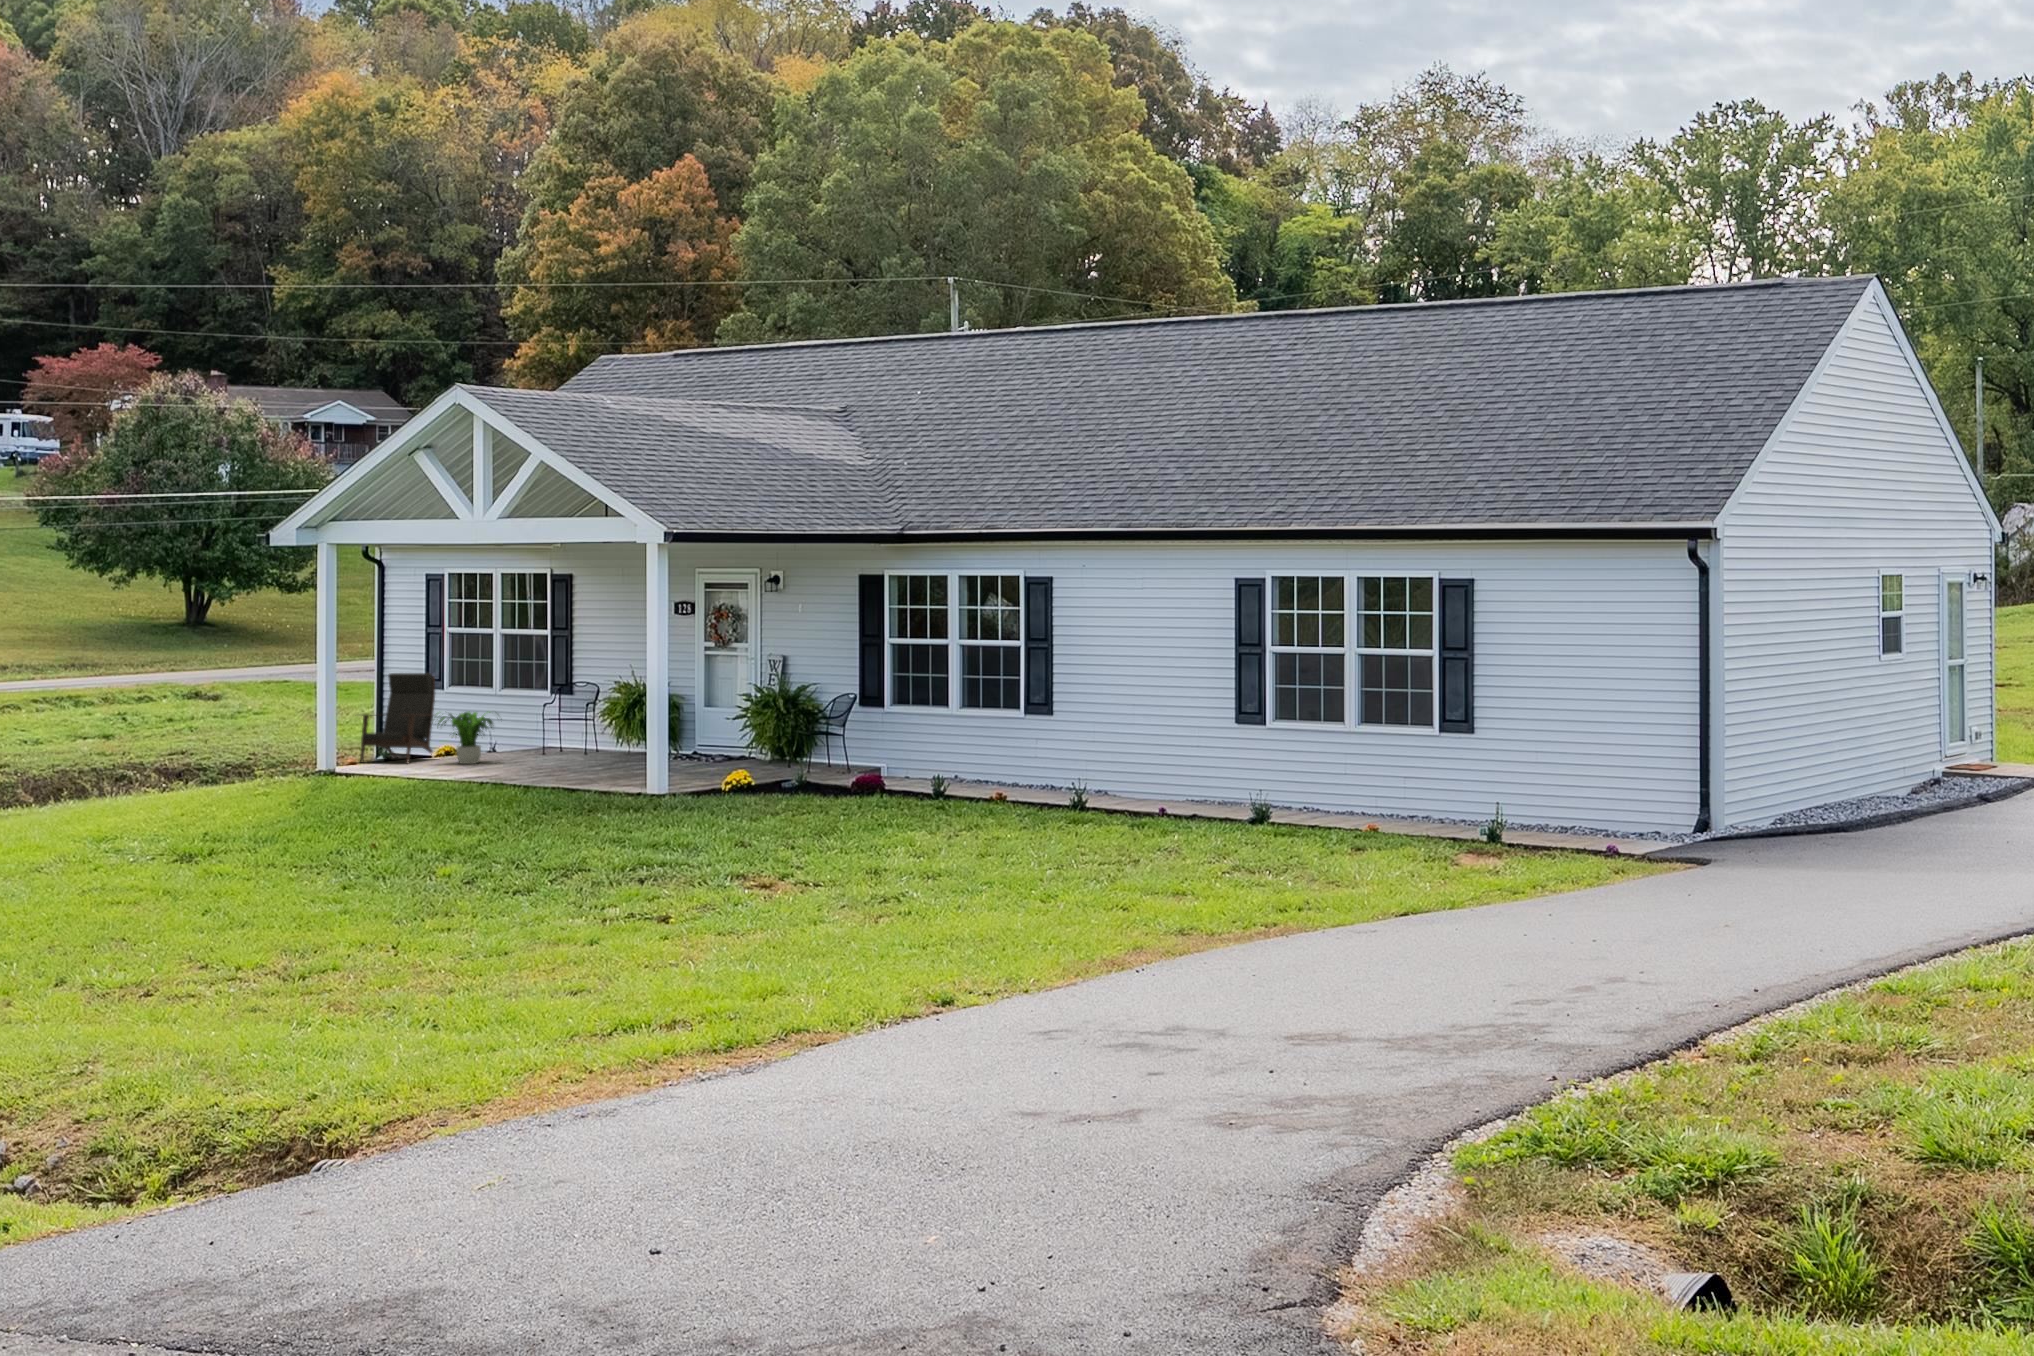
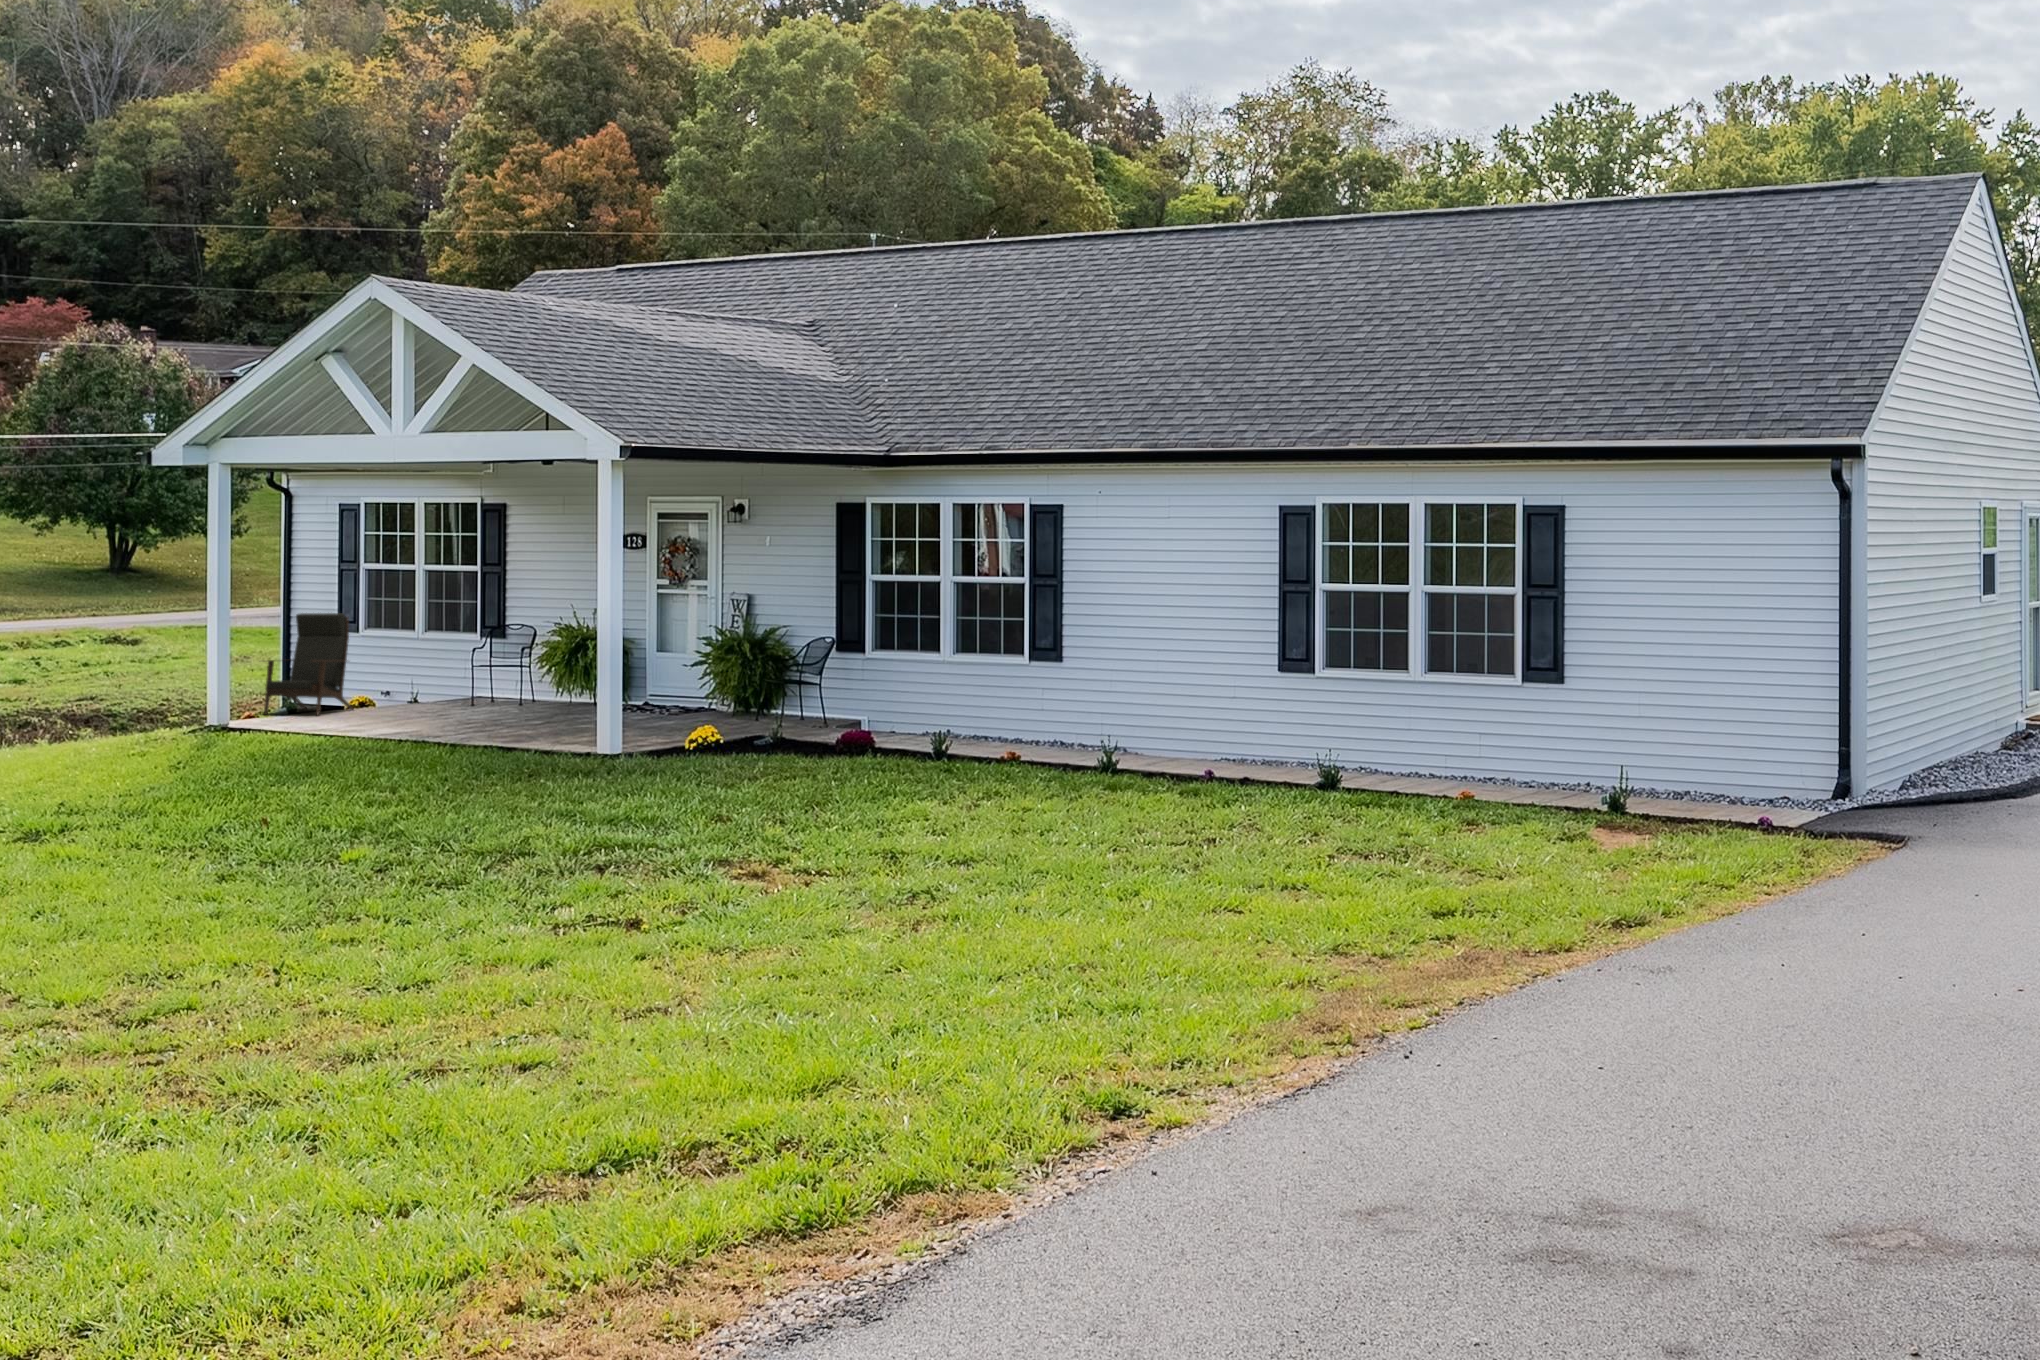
potted plant: present [438,712,493,764] -> none [346,656,425,716]

